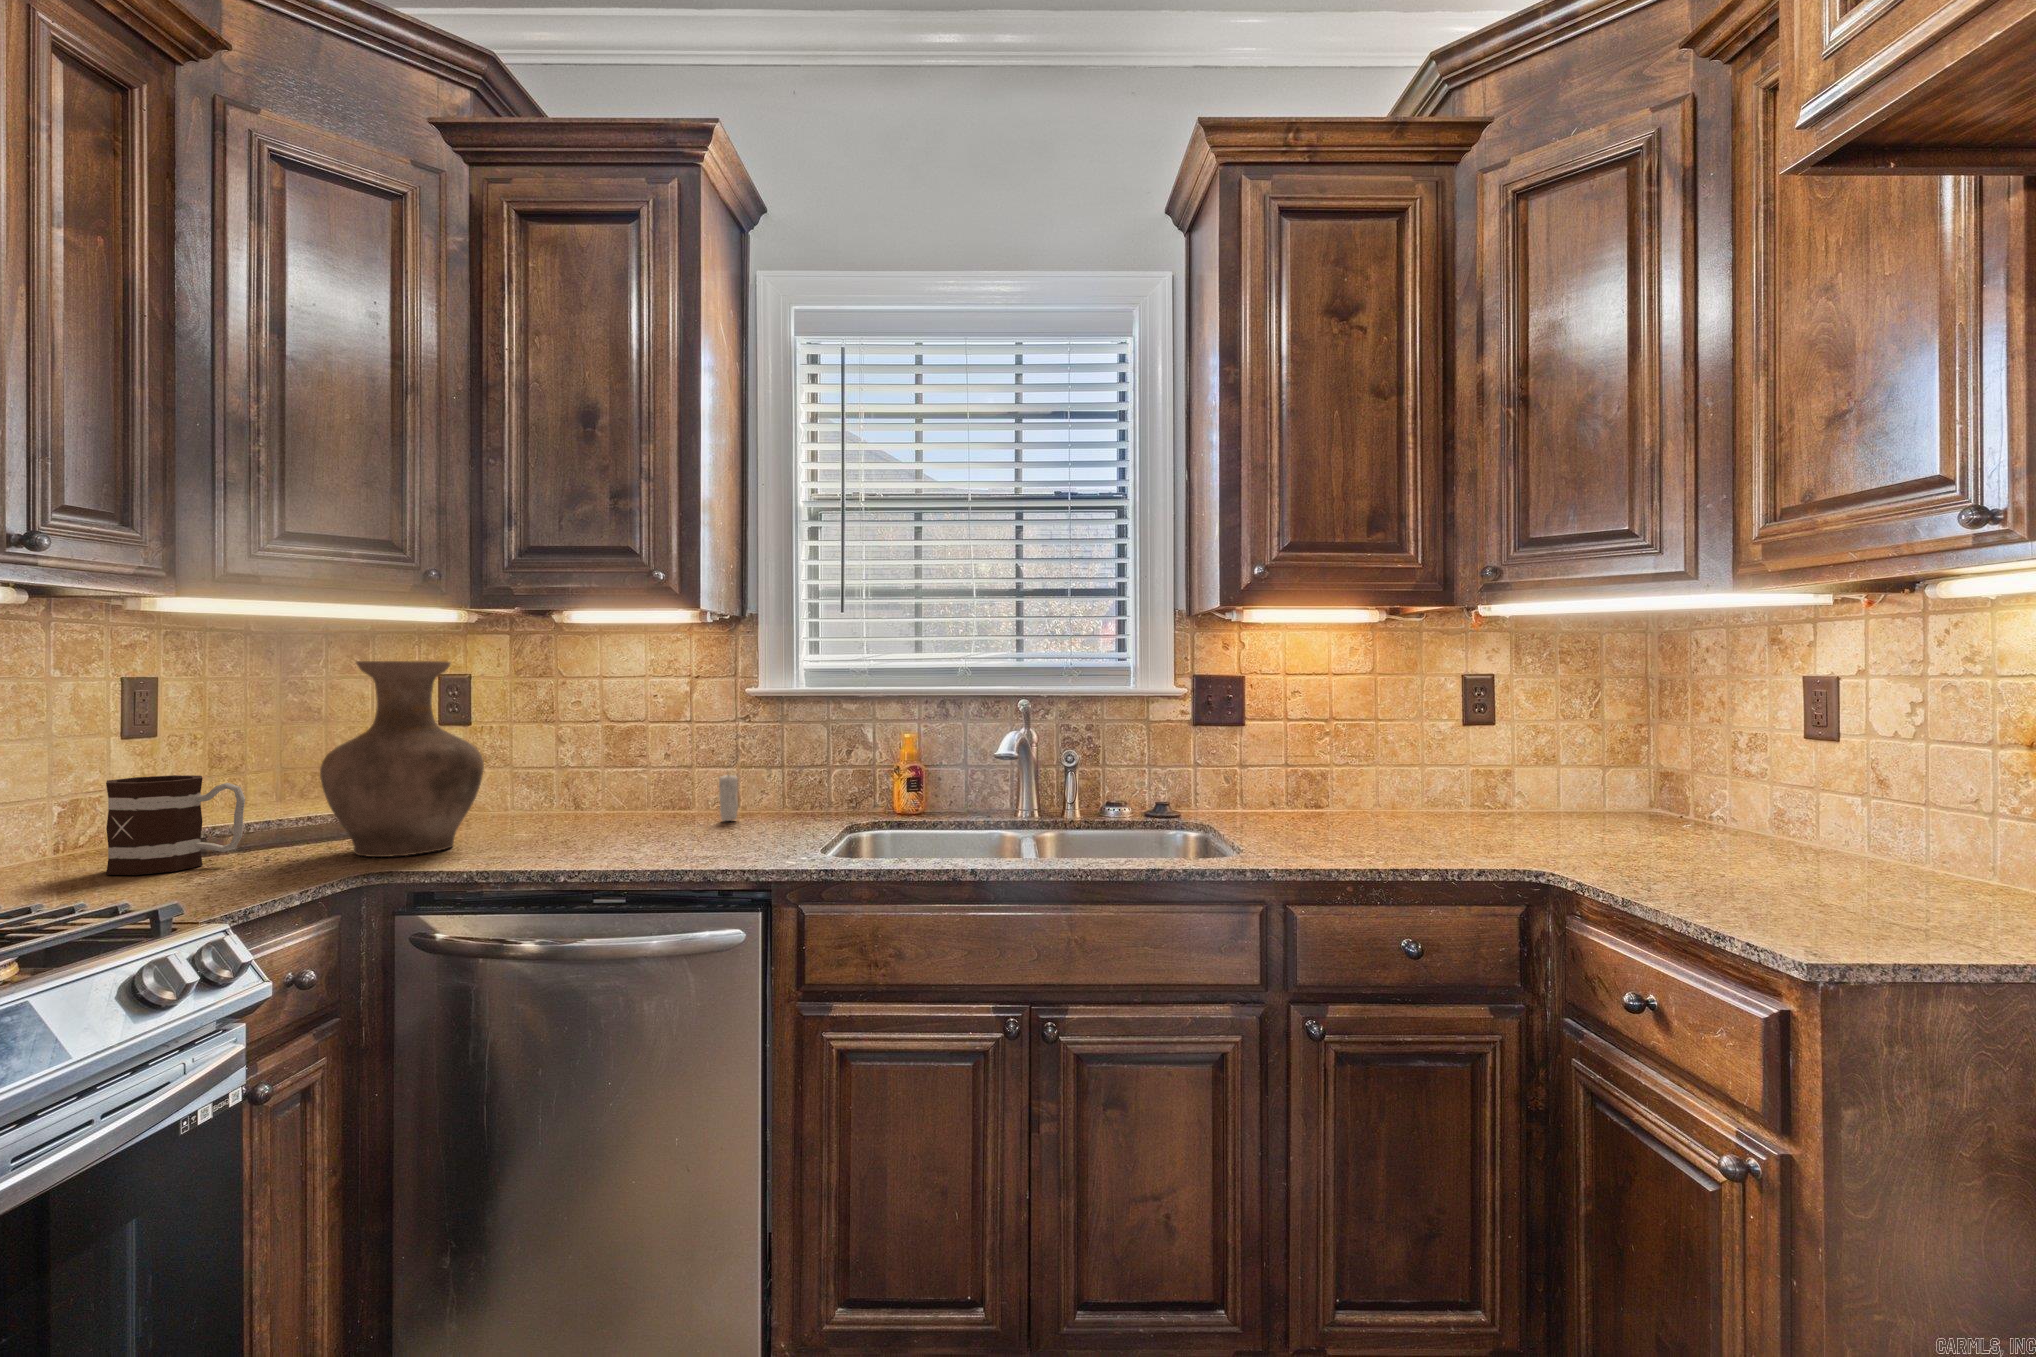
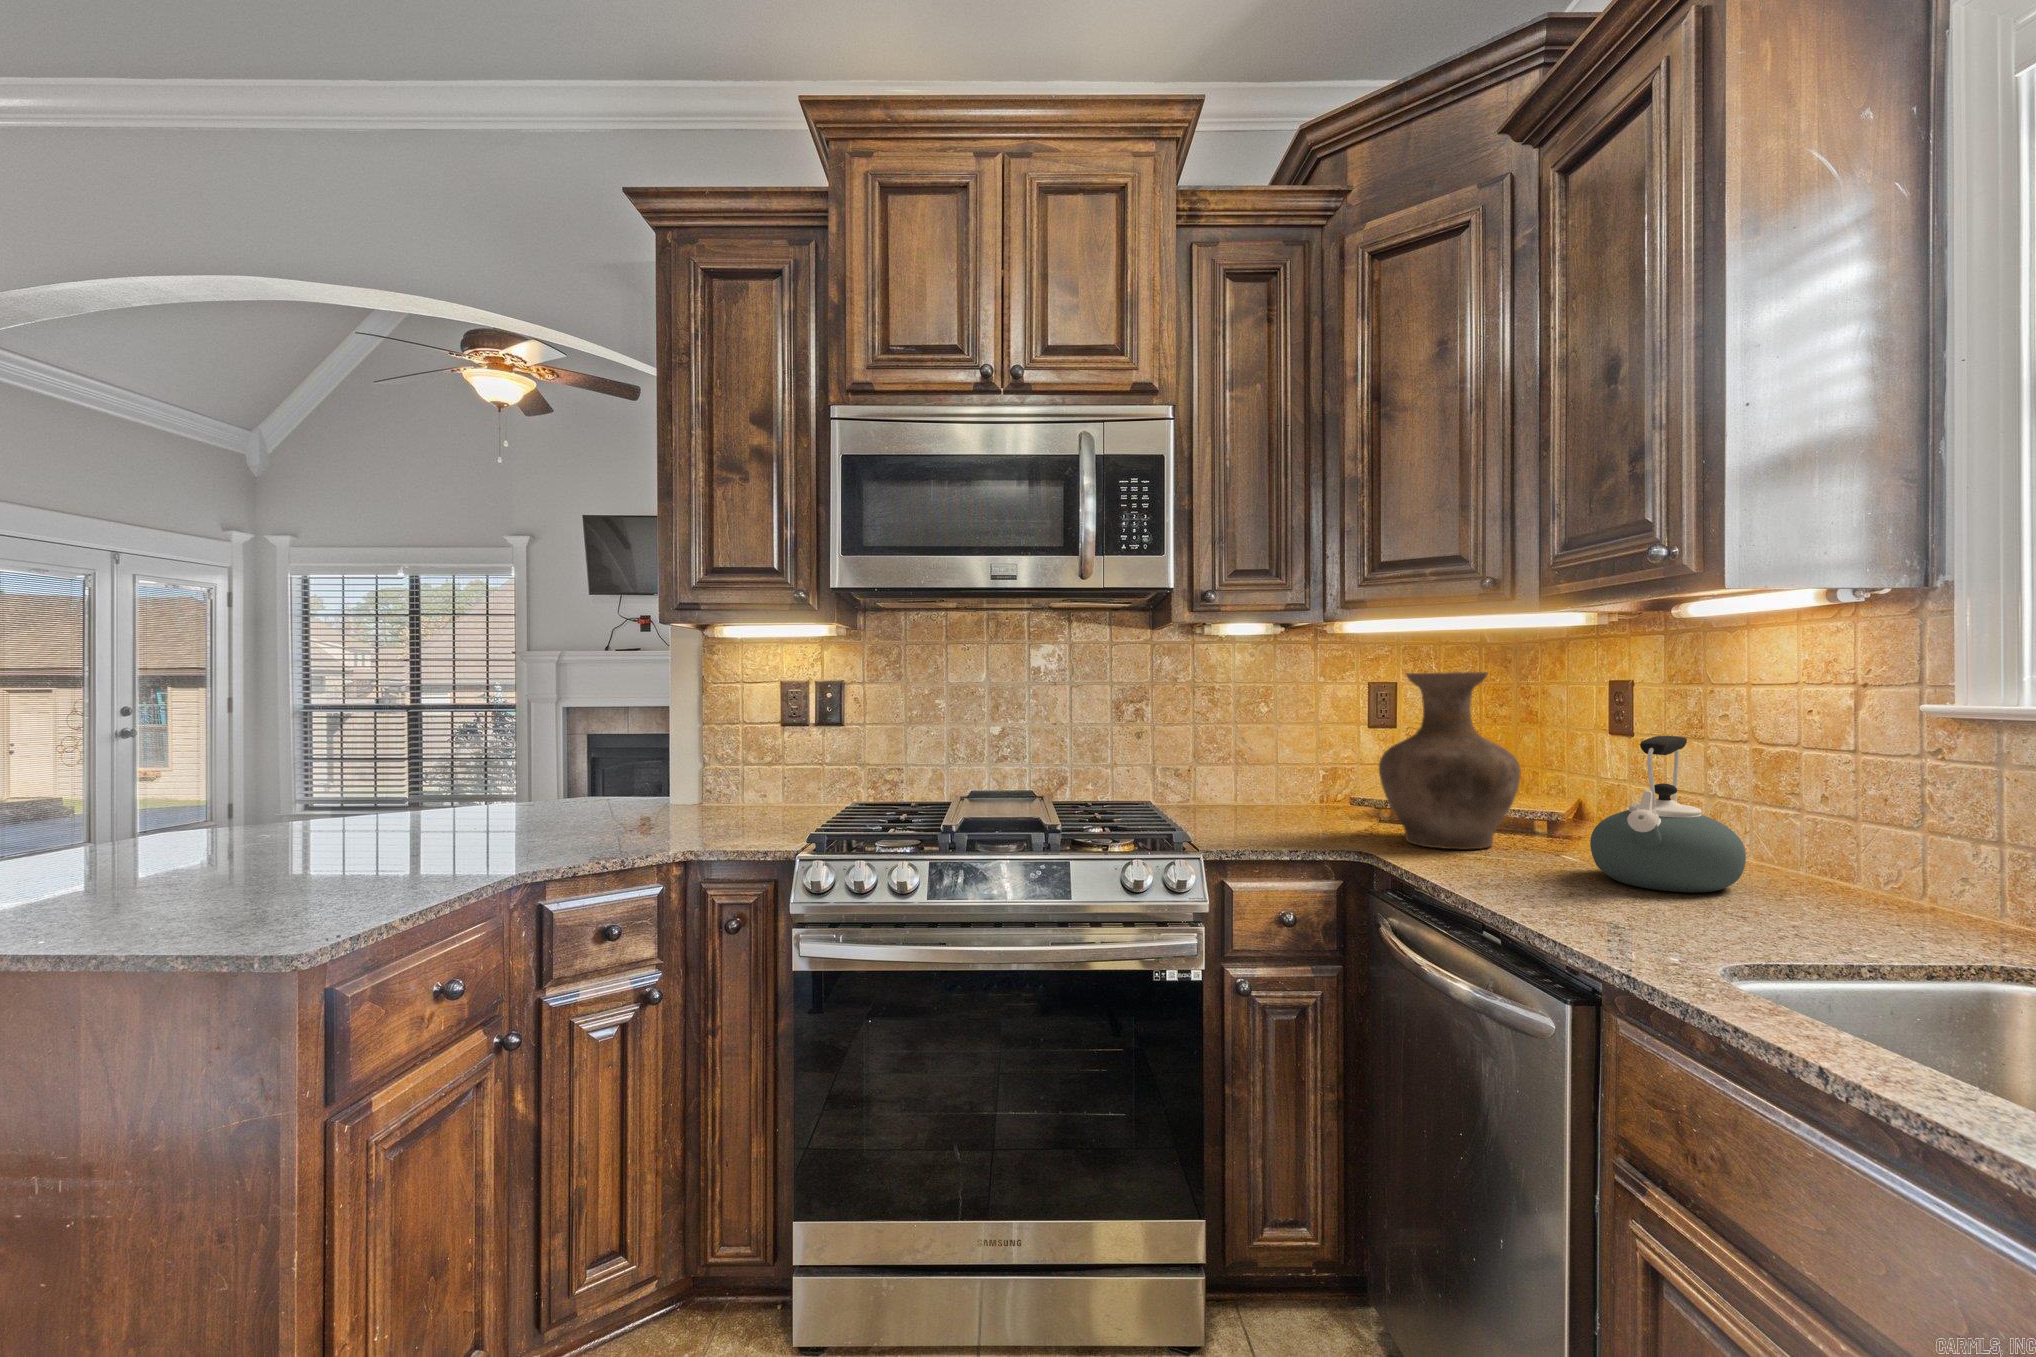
kettle: none [582,715,690,839] -> present [1590,736,1746,893]
mug: present [106,775,245,875] -> none [1284,754,1350,823]
candle: present [719,775,738,821] -> none [1826,821,1866,903]

